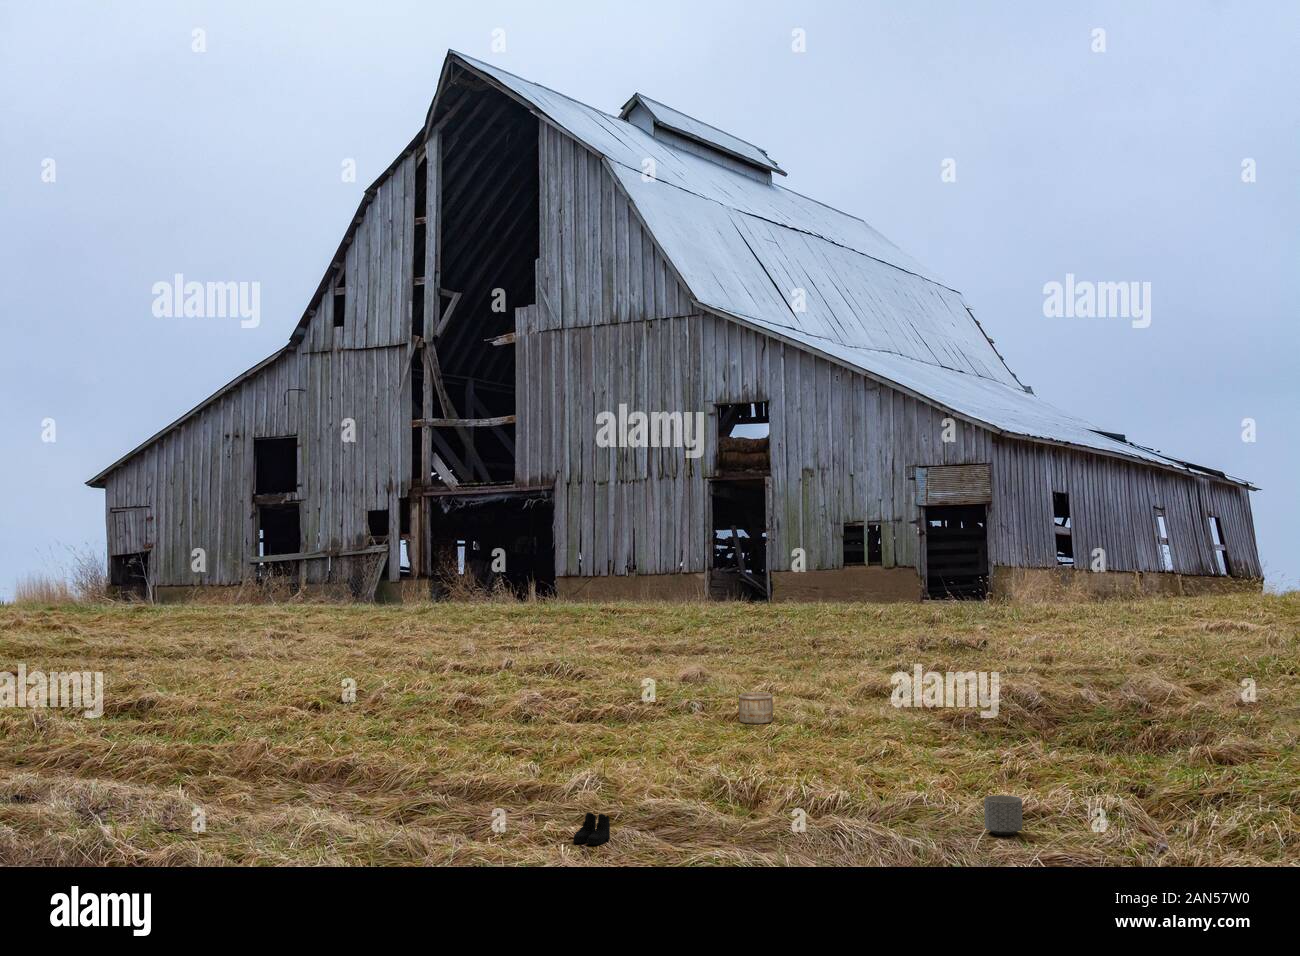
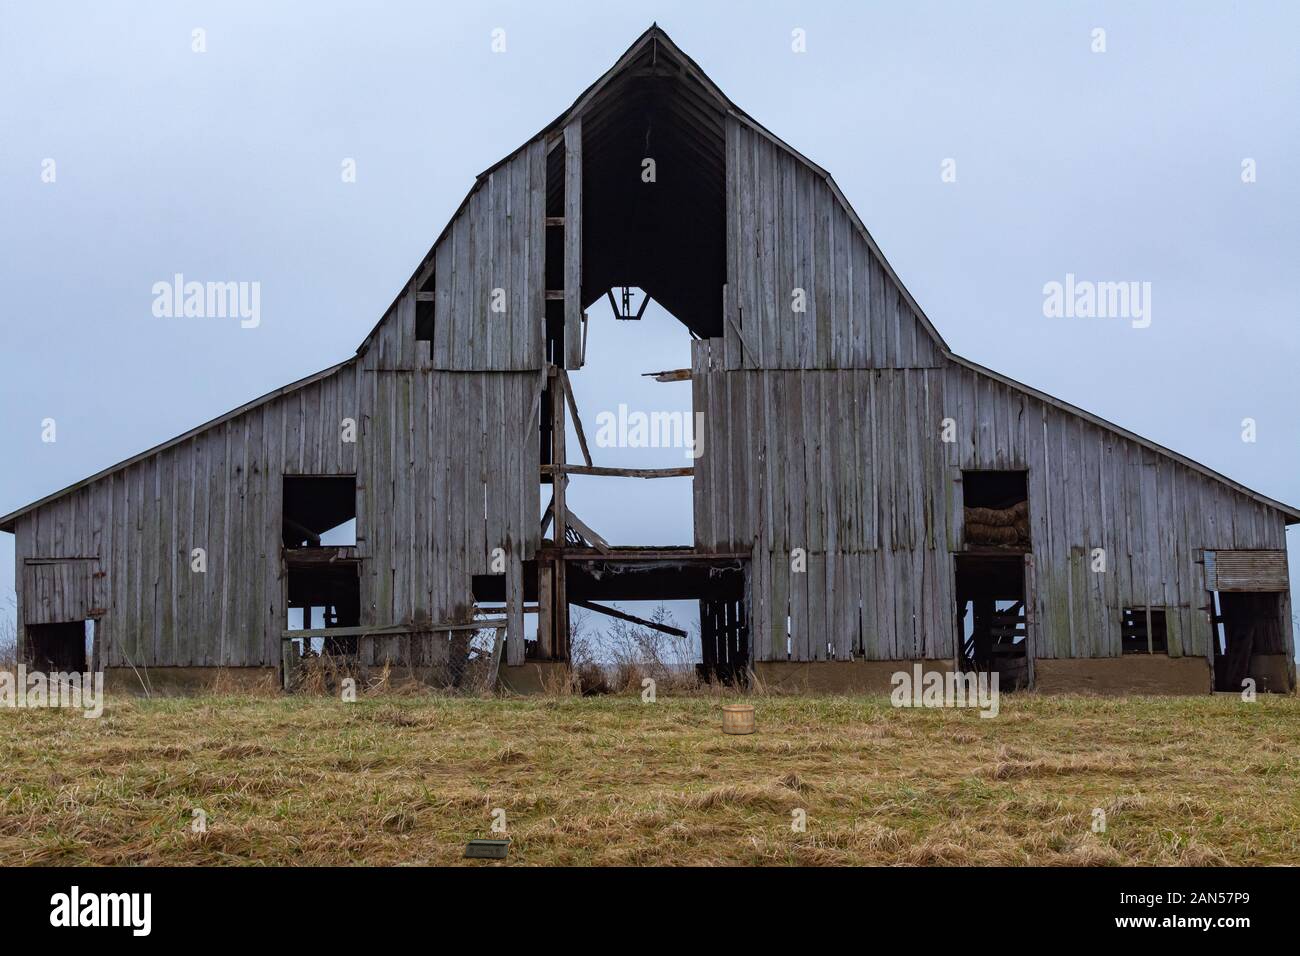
planter: present [985,795,1022,835] -> none [972,799,1009,838]
boots: present [573,812,610,845] -> none [572,815,608,847]
toolbox: none [465,837,511,856] -> present [466,839,511,857]

